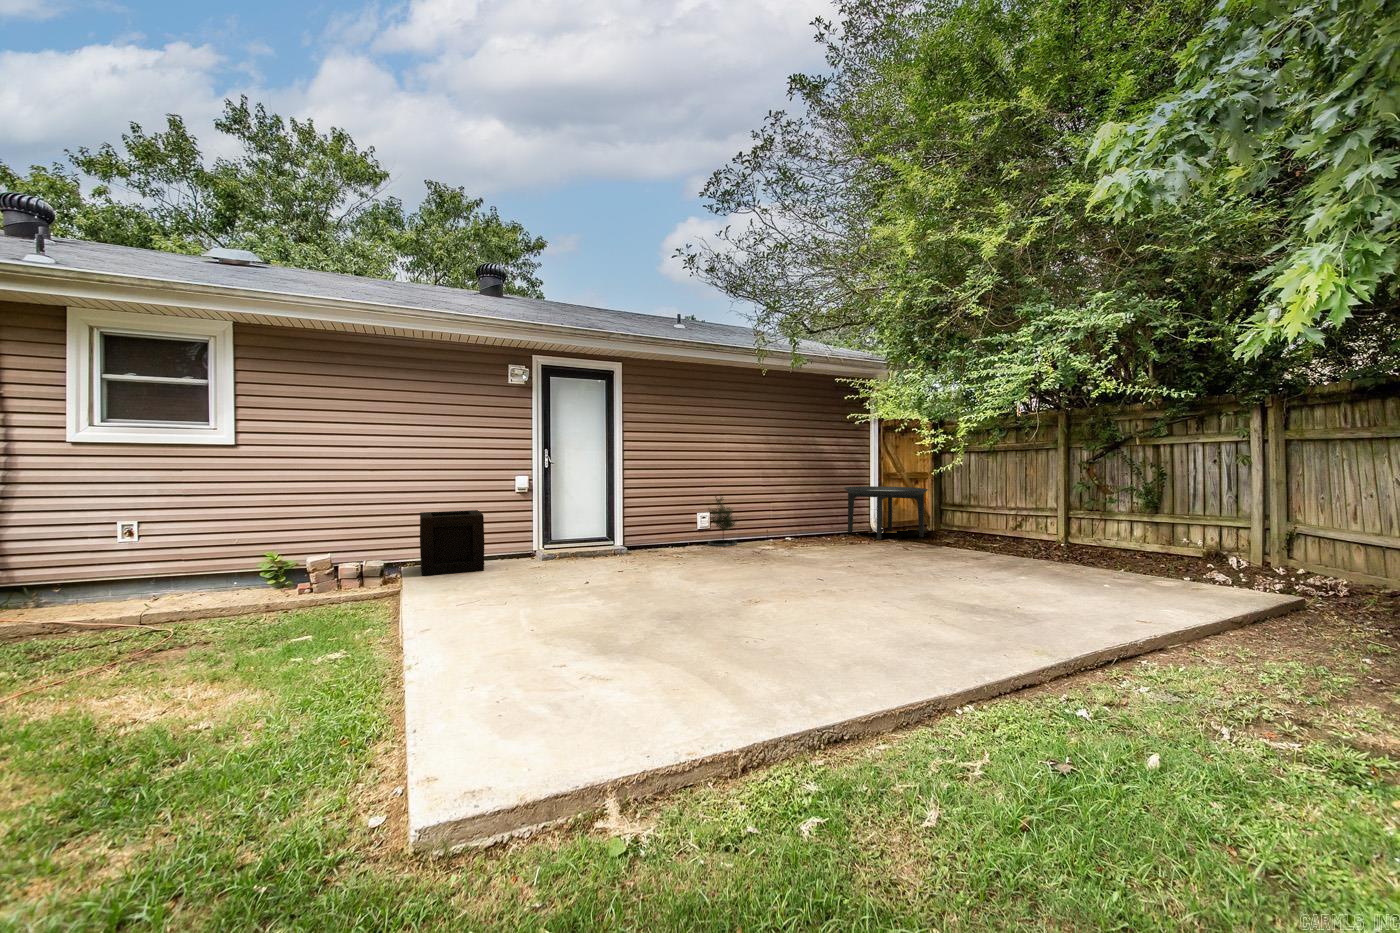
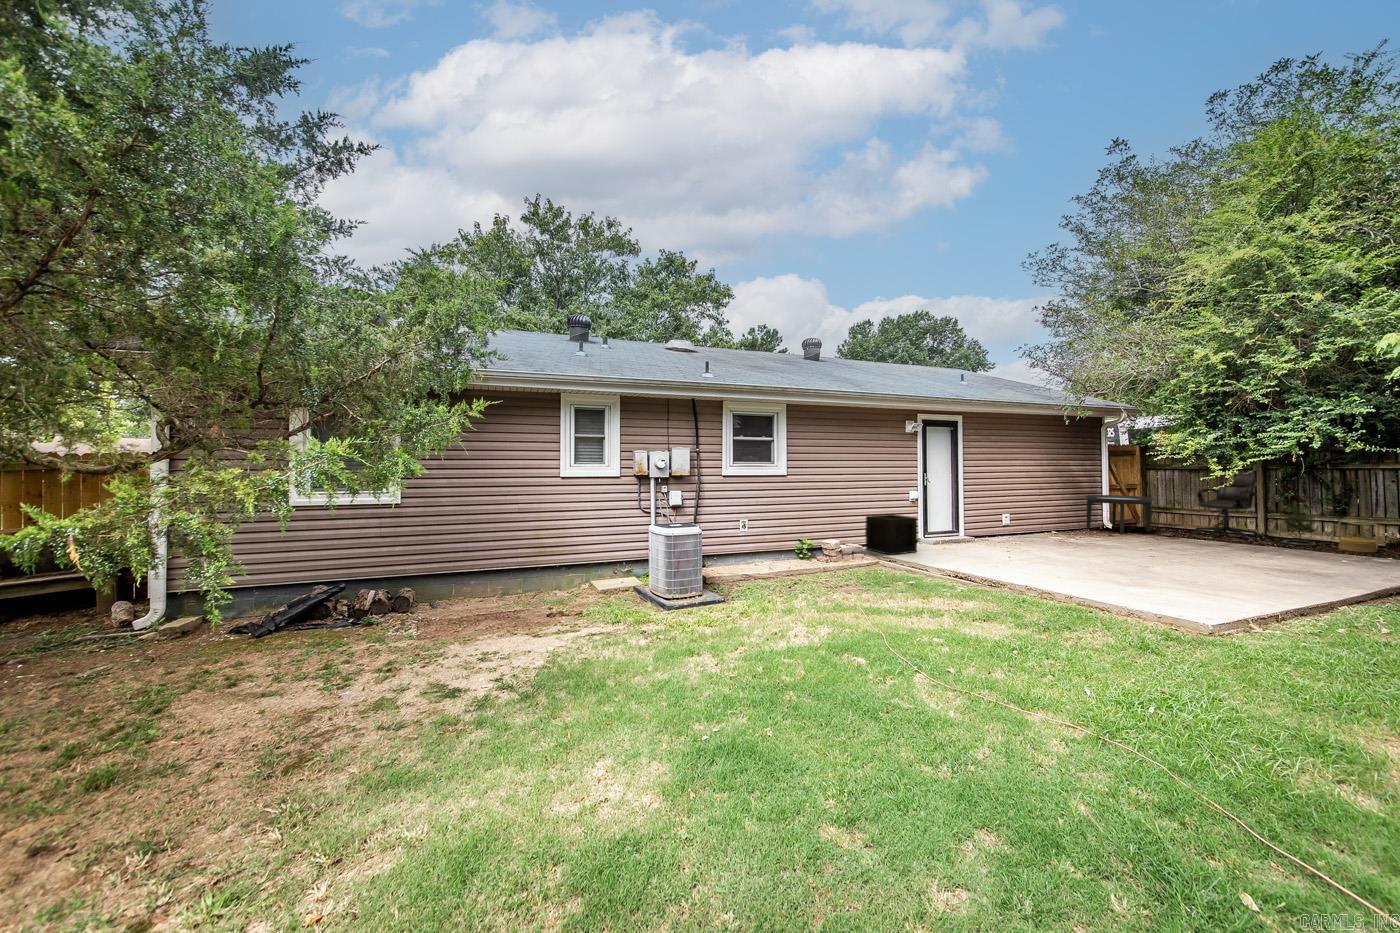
chair: none [980,455,1055,549] -> present [1195,474,1259,540]
potted tree: present [708,496,737,546] -> present [1284,506,1317,545]
woven basket: none [1142,521,1194,569] -> present [1338,521,1379,552]

